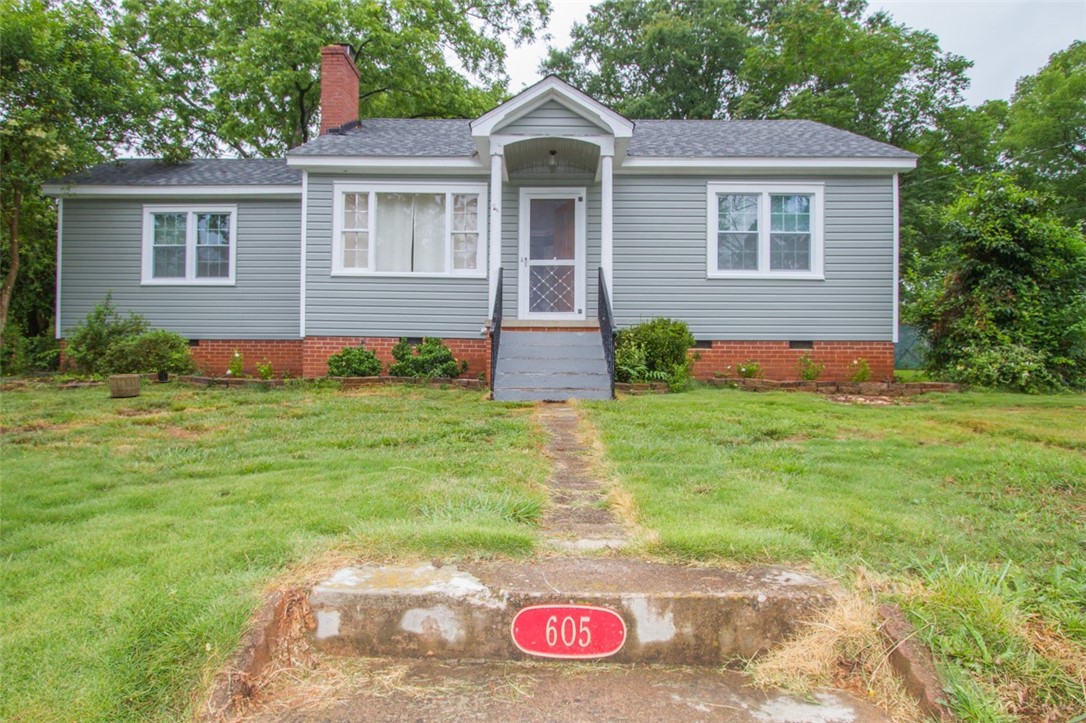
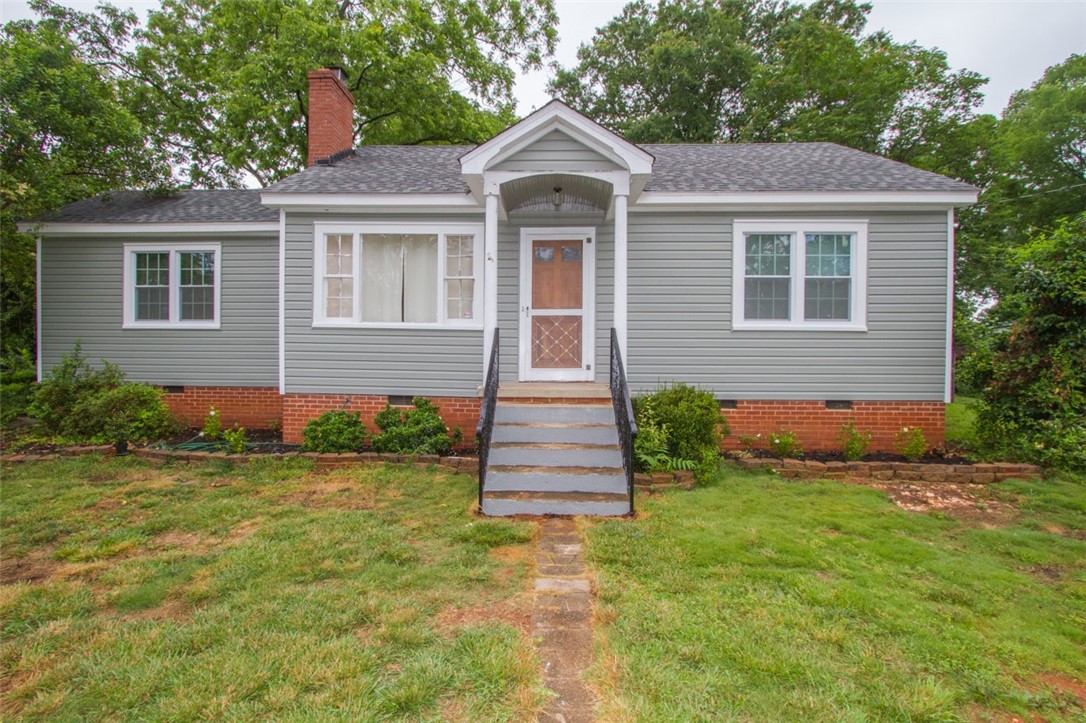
wooden bucket: present [109,374,140,397] -> none [29,465,71,497]

